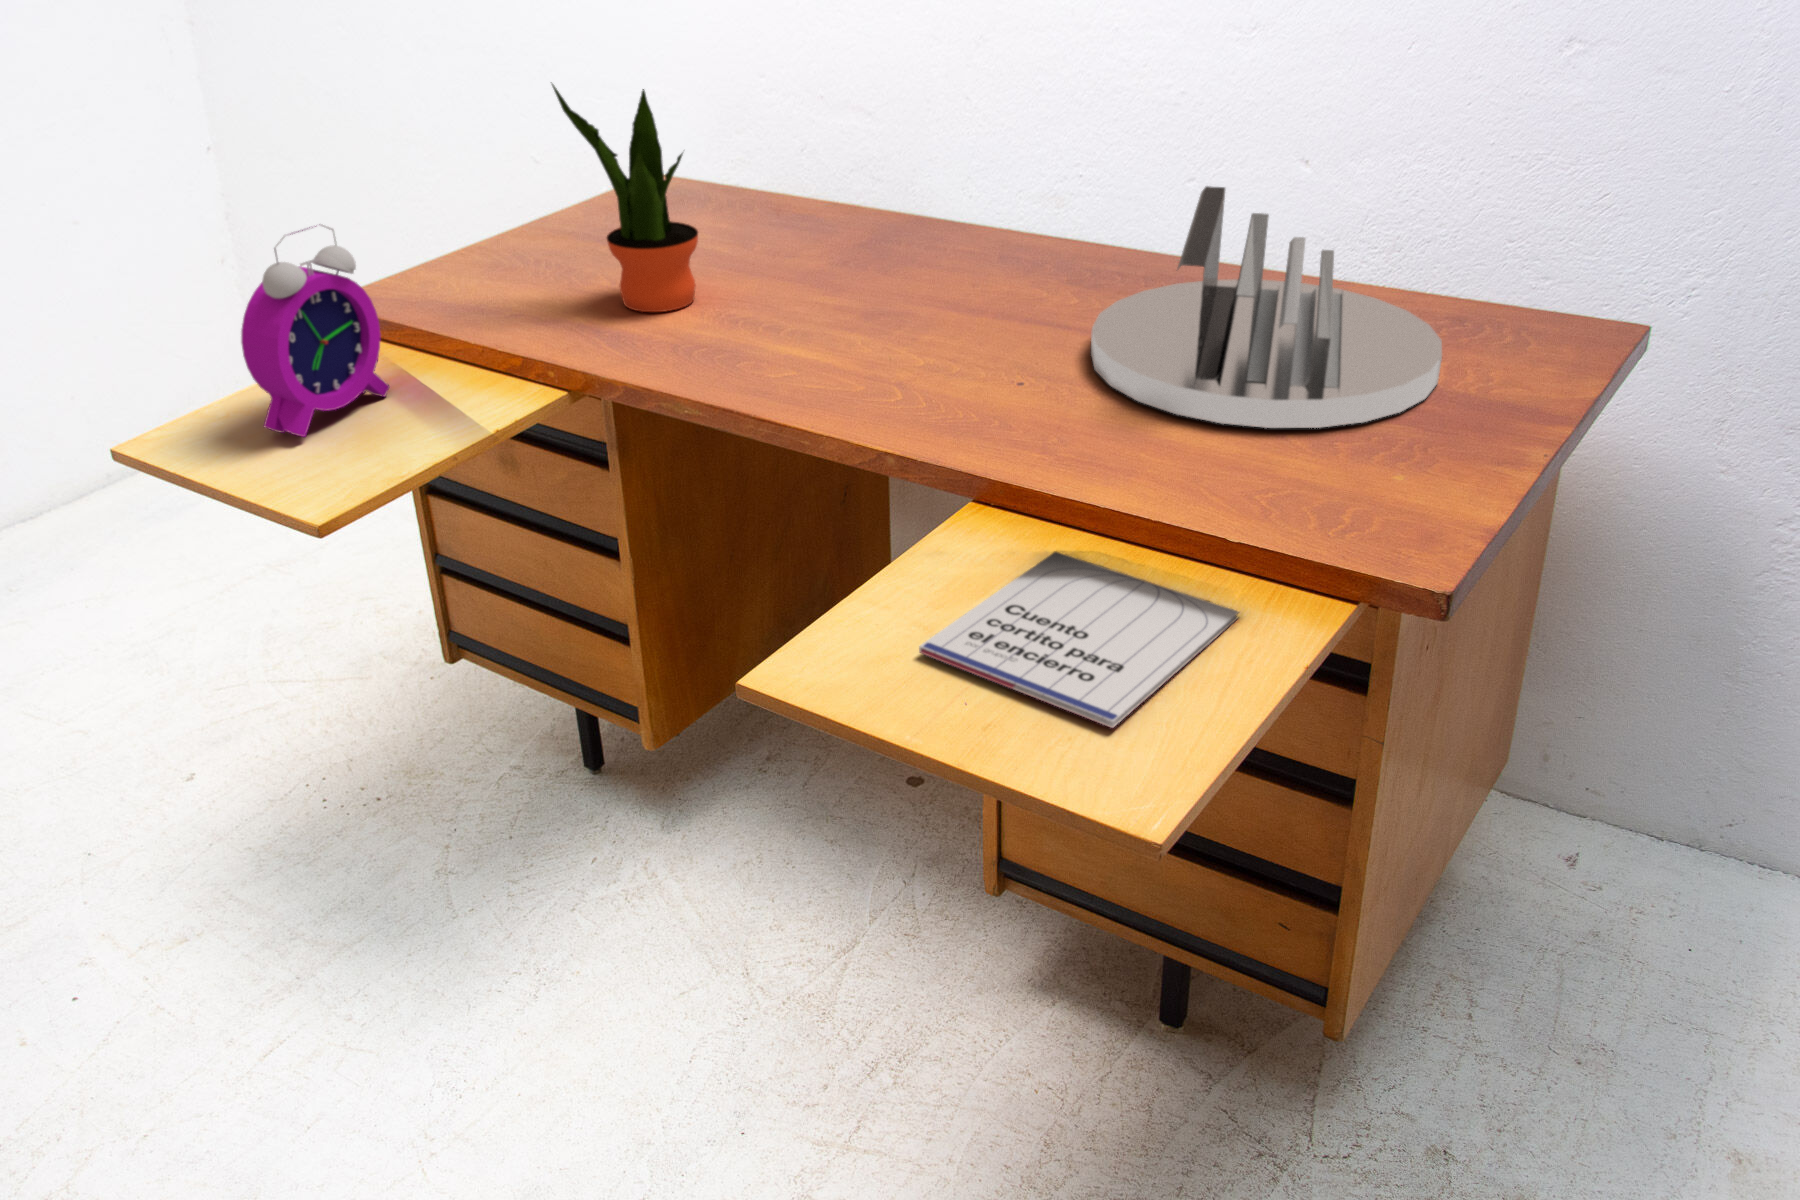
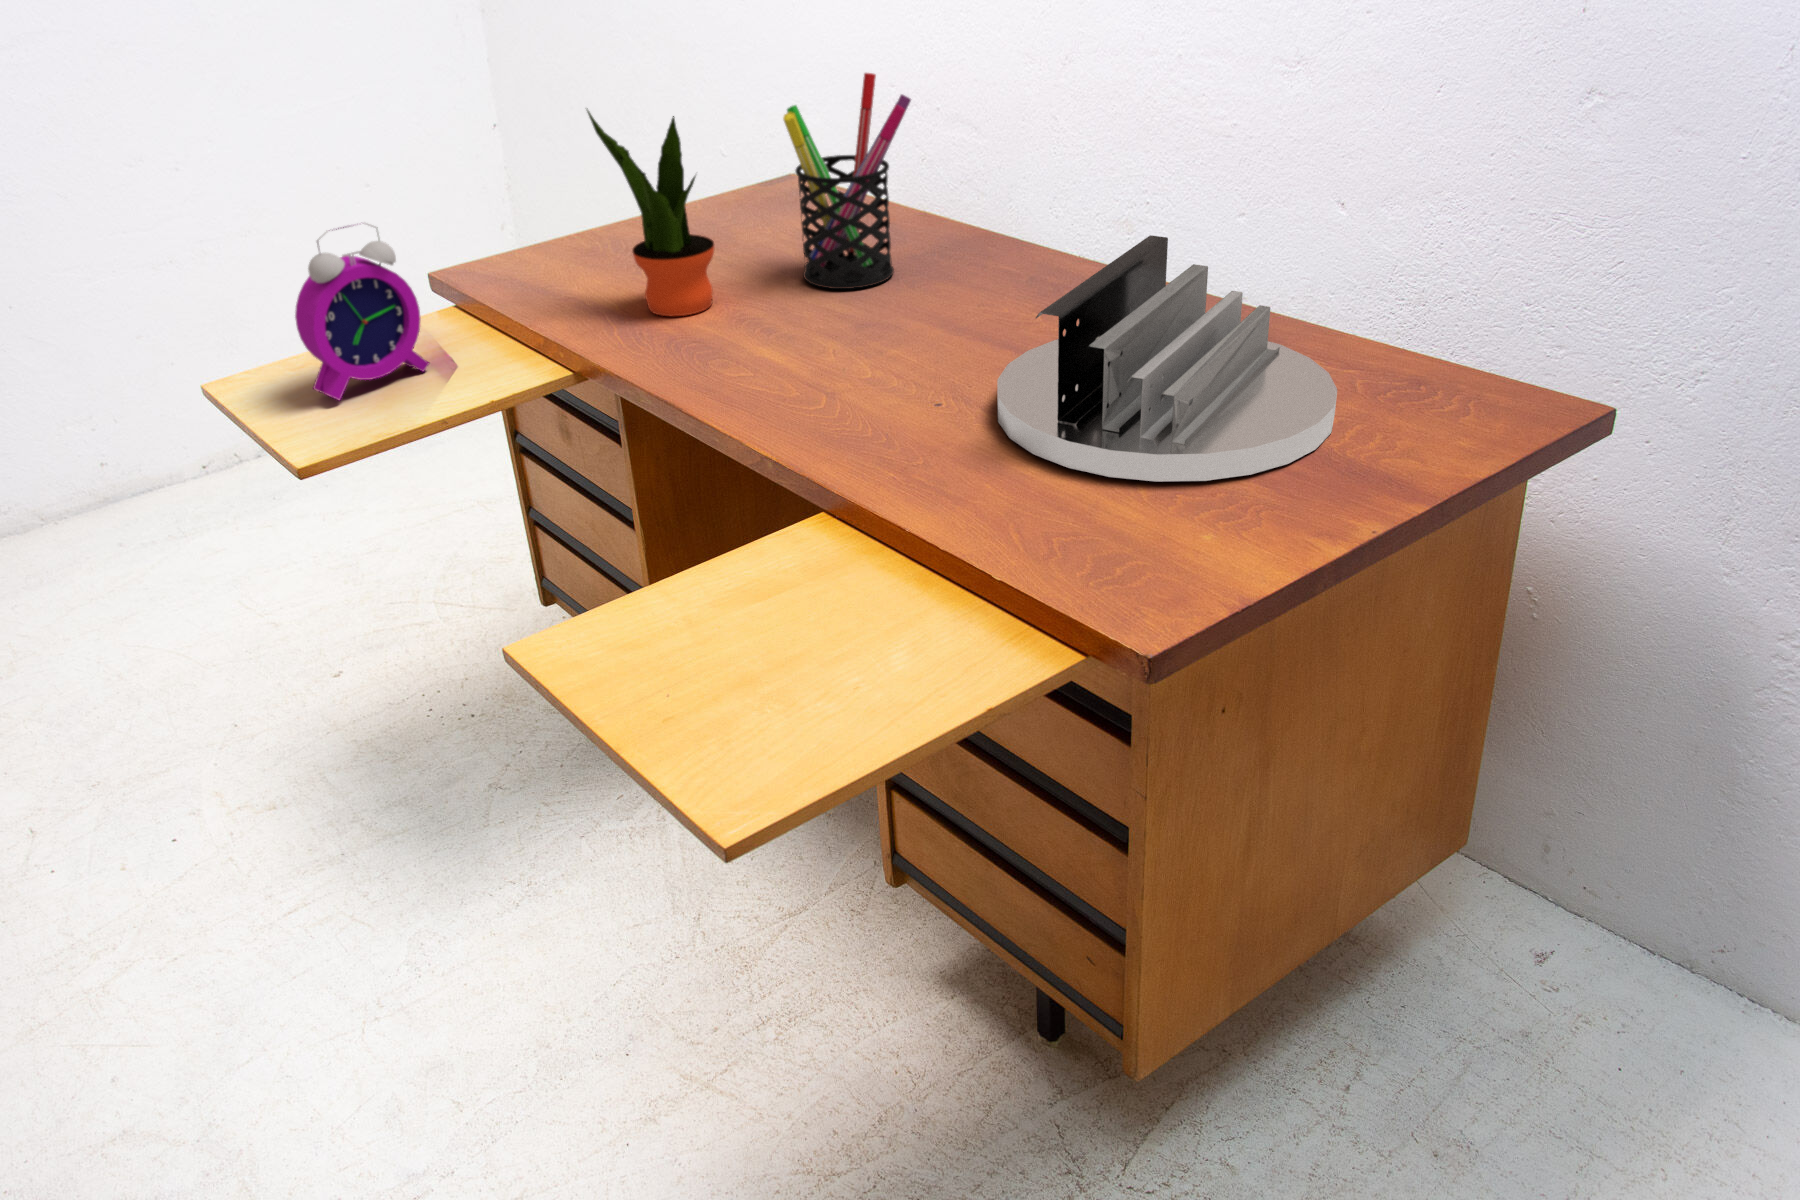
pen holder: none [744,37,885,271] -> present [783,73,911,289]
notebook: present [919,552,1239,728] -> none [659,568,959,736]

